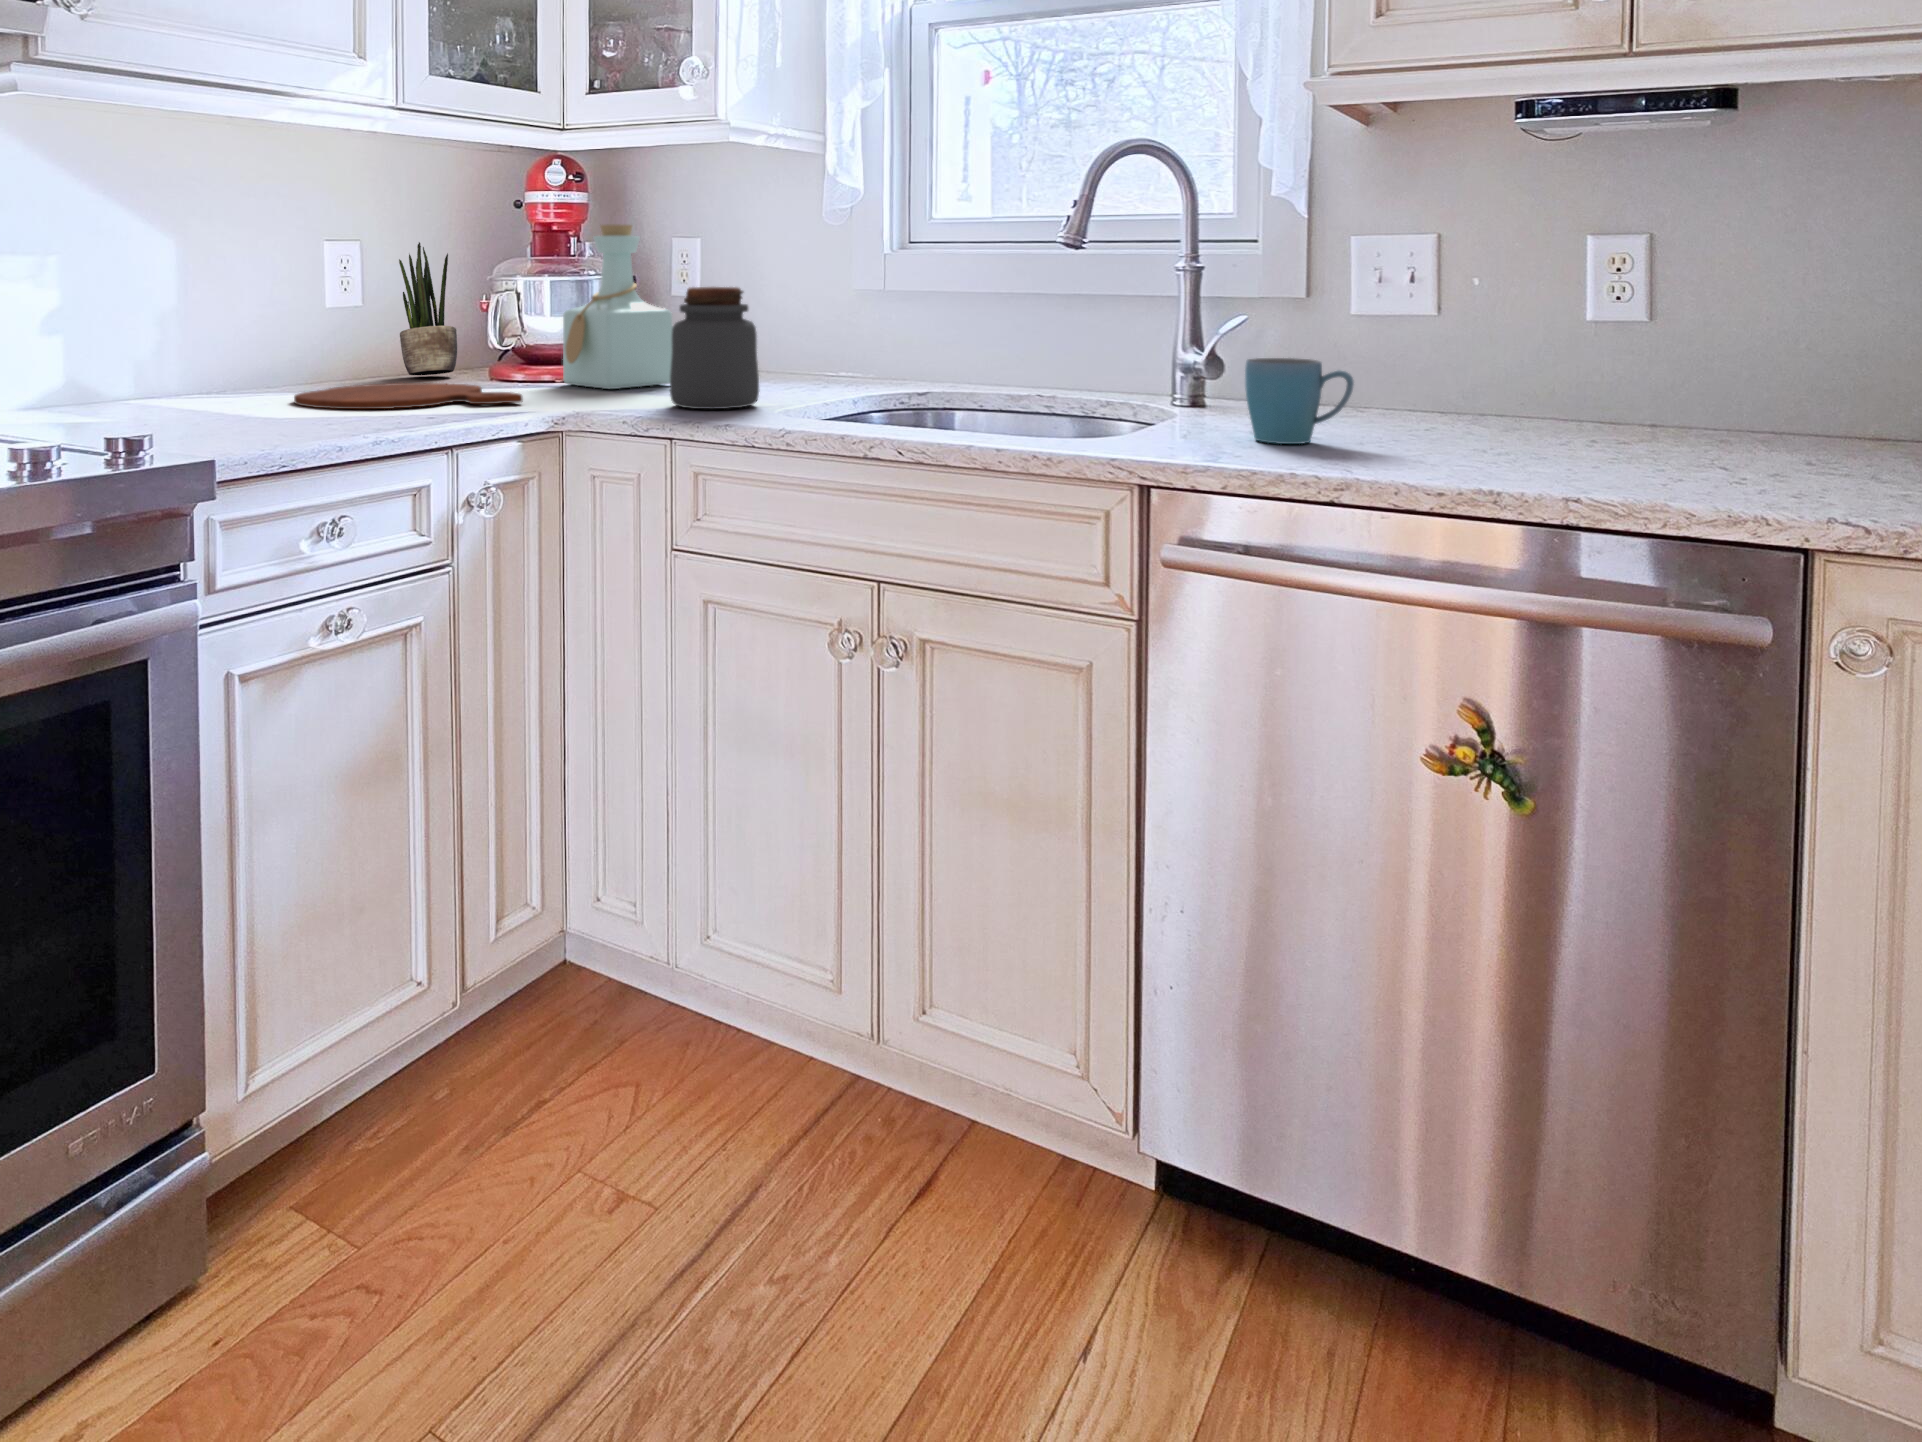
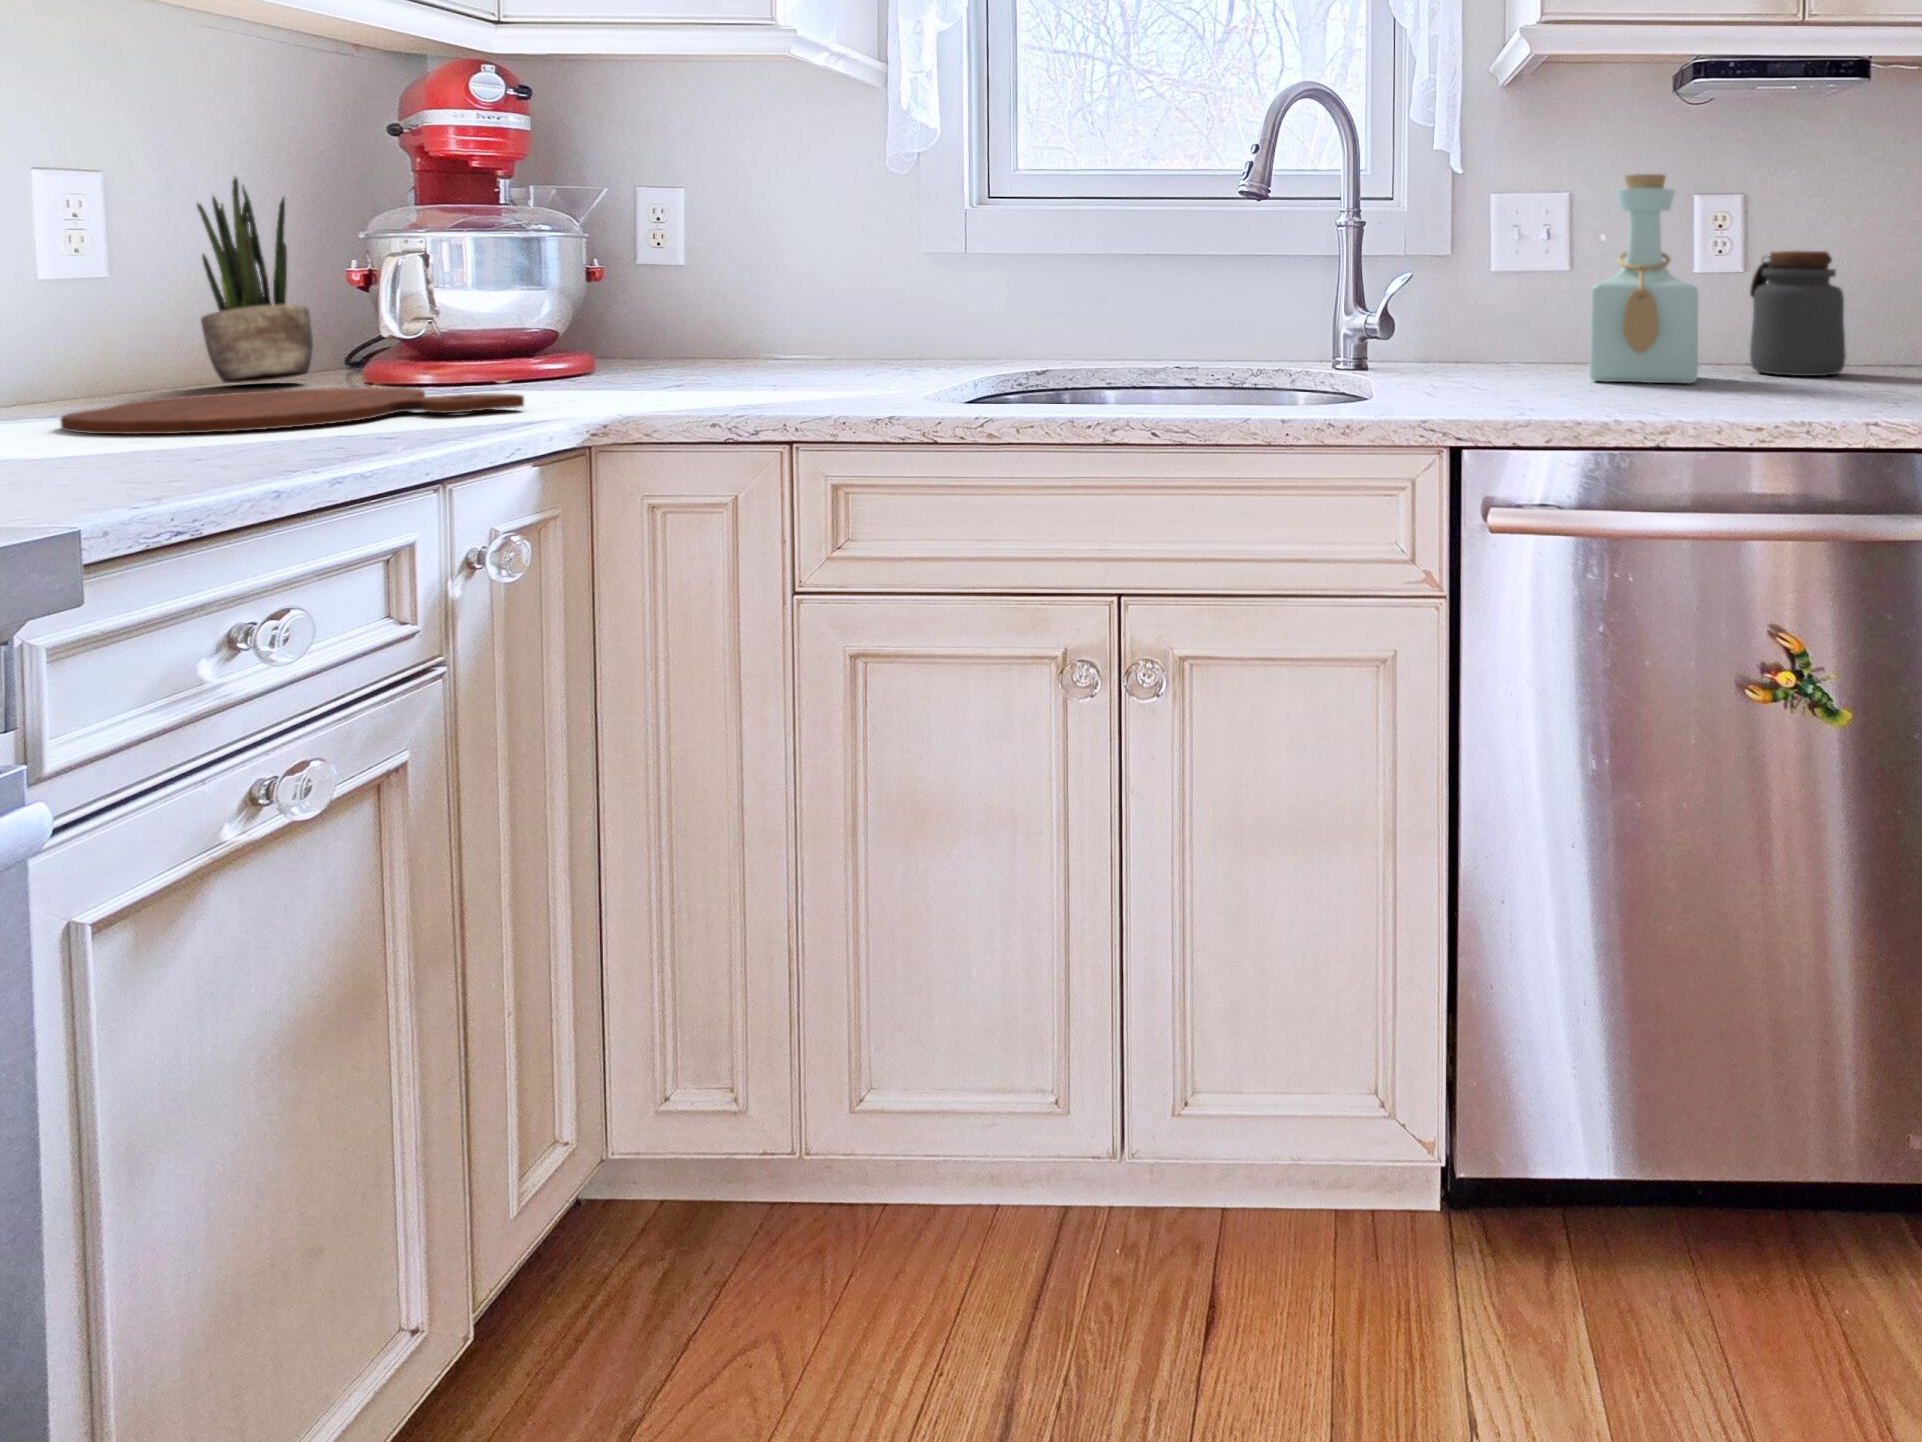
bottle: present [563,224,673,389] -> present [1589,174,1698,383]
jar: present [670,287,759,409] -> present [1750,251,1846,376]
mug: present [1245,358,1354,444] -> none [1493,310,1599,396]

